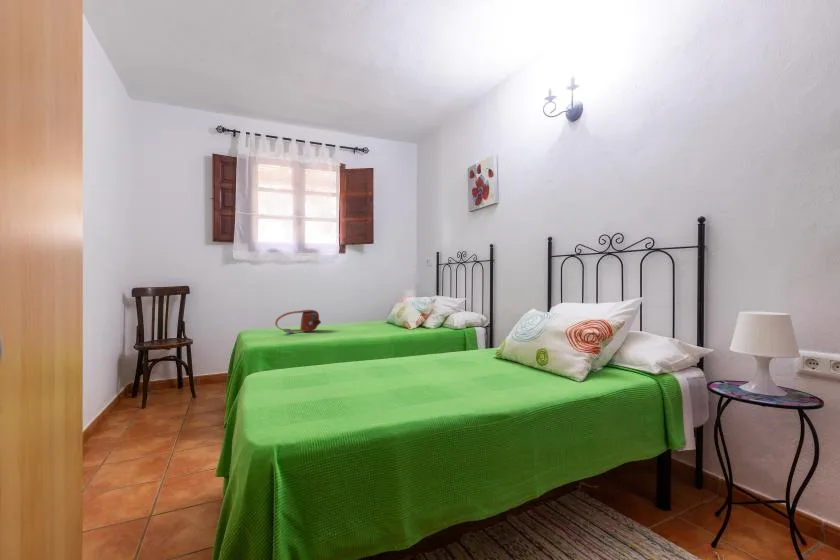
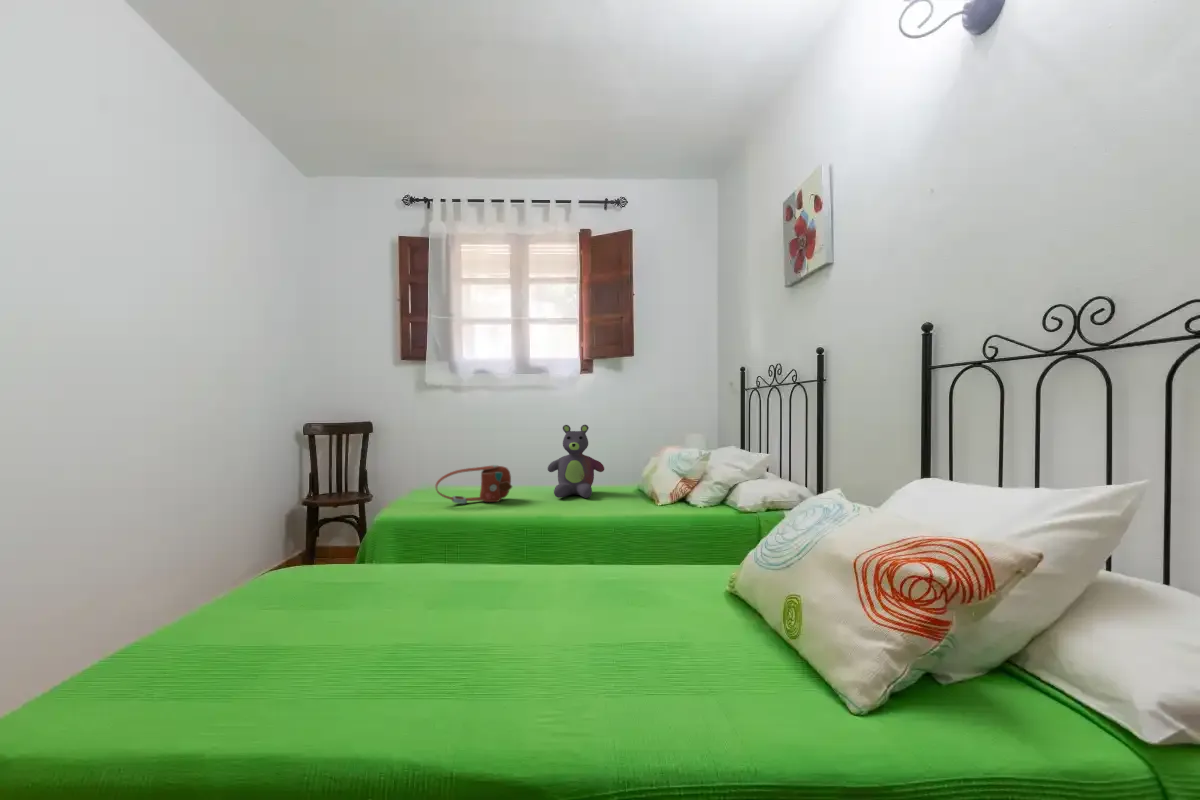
stuffed bear: none [337,286,372,328] -> present [548,425,604,498]

